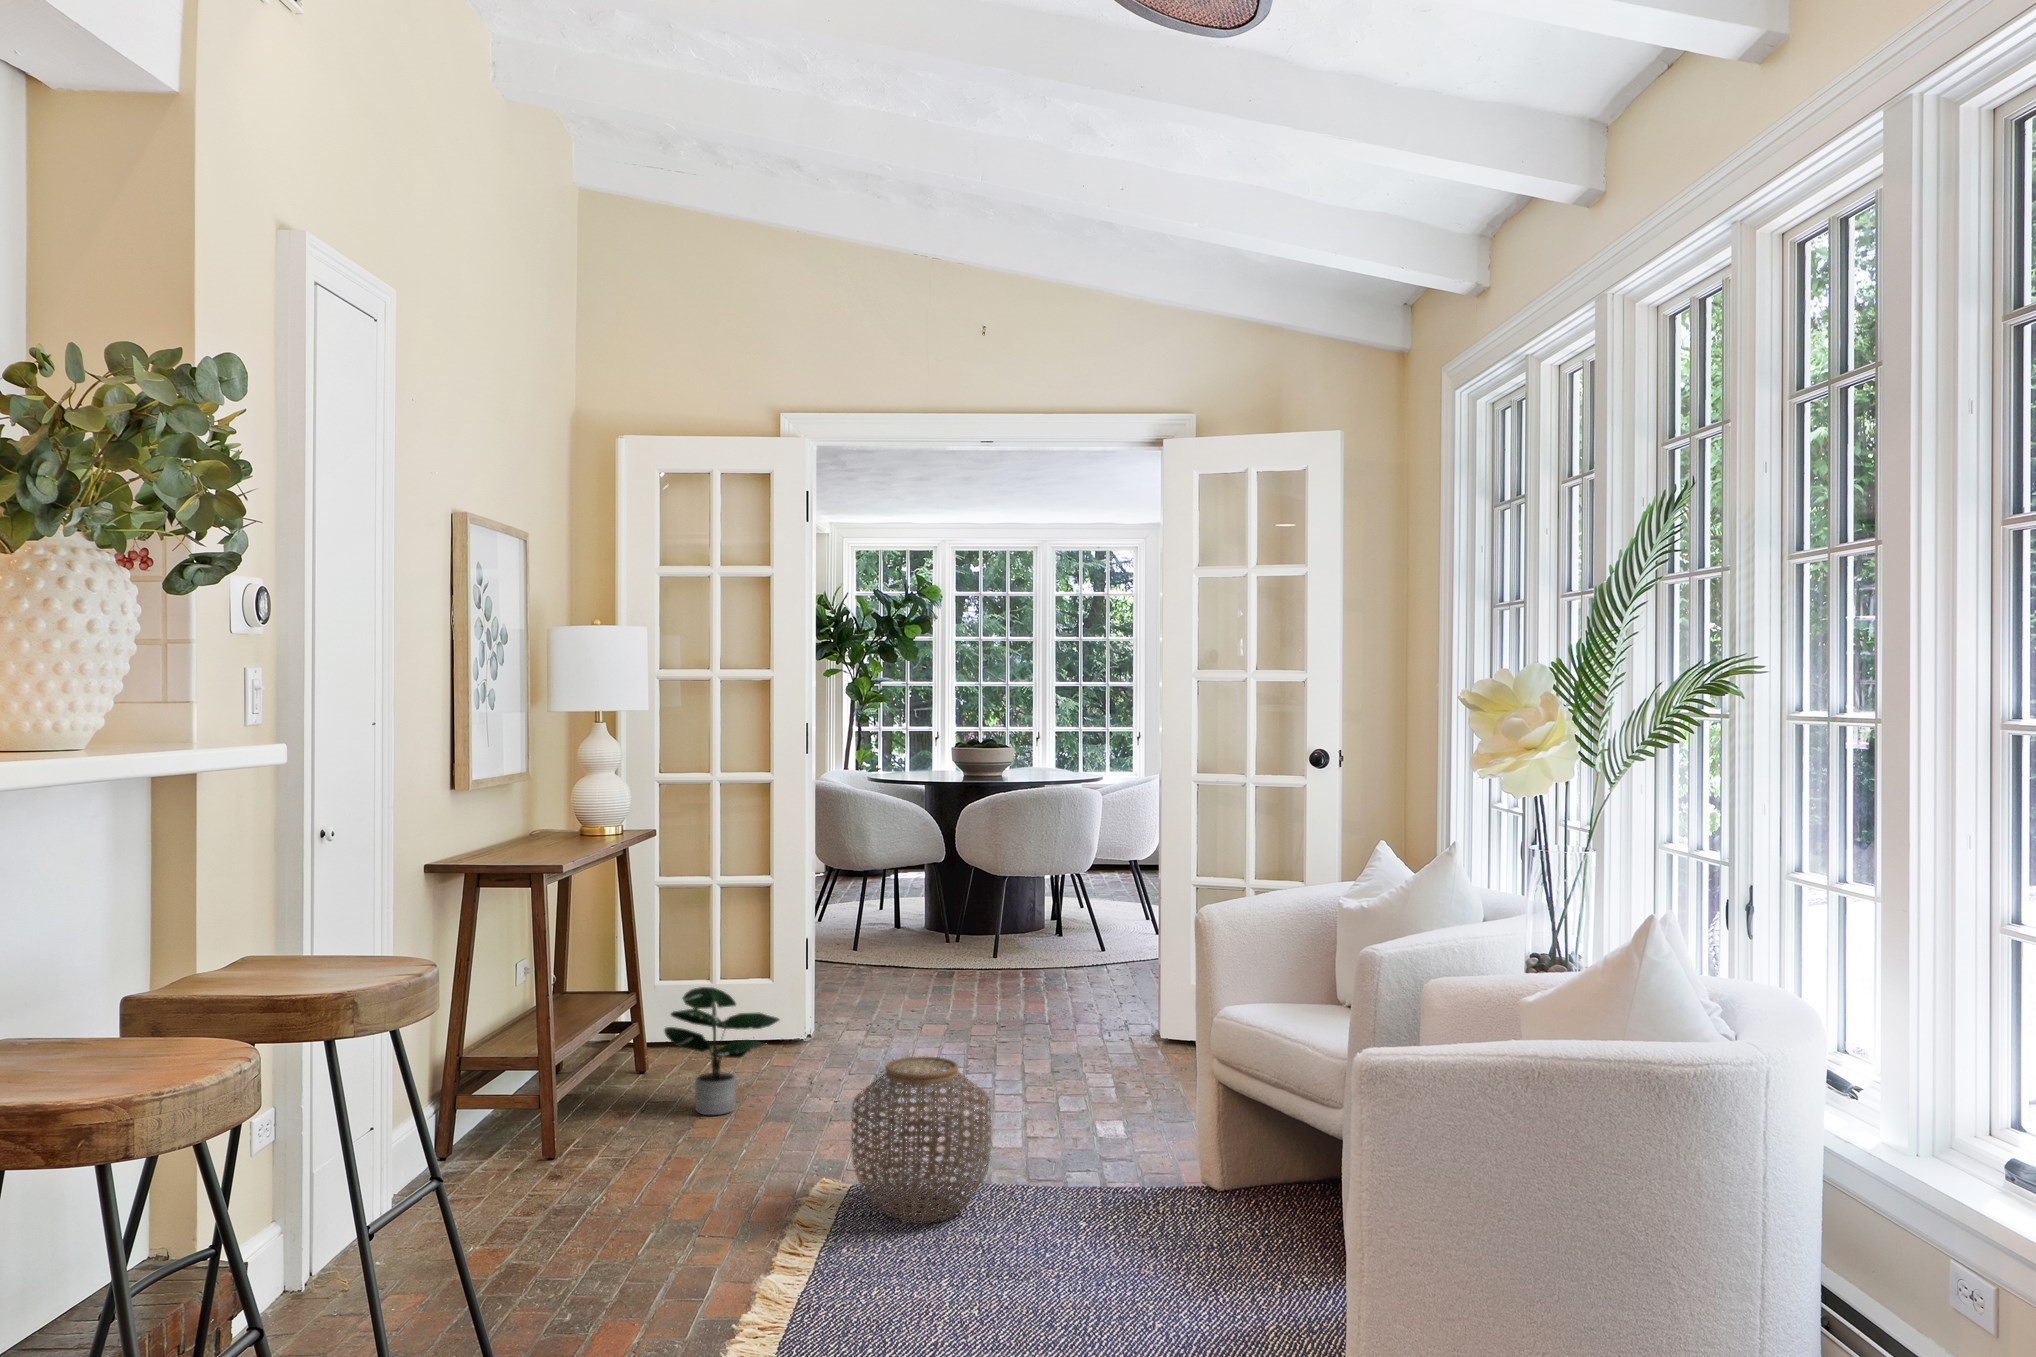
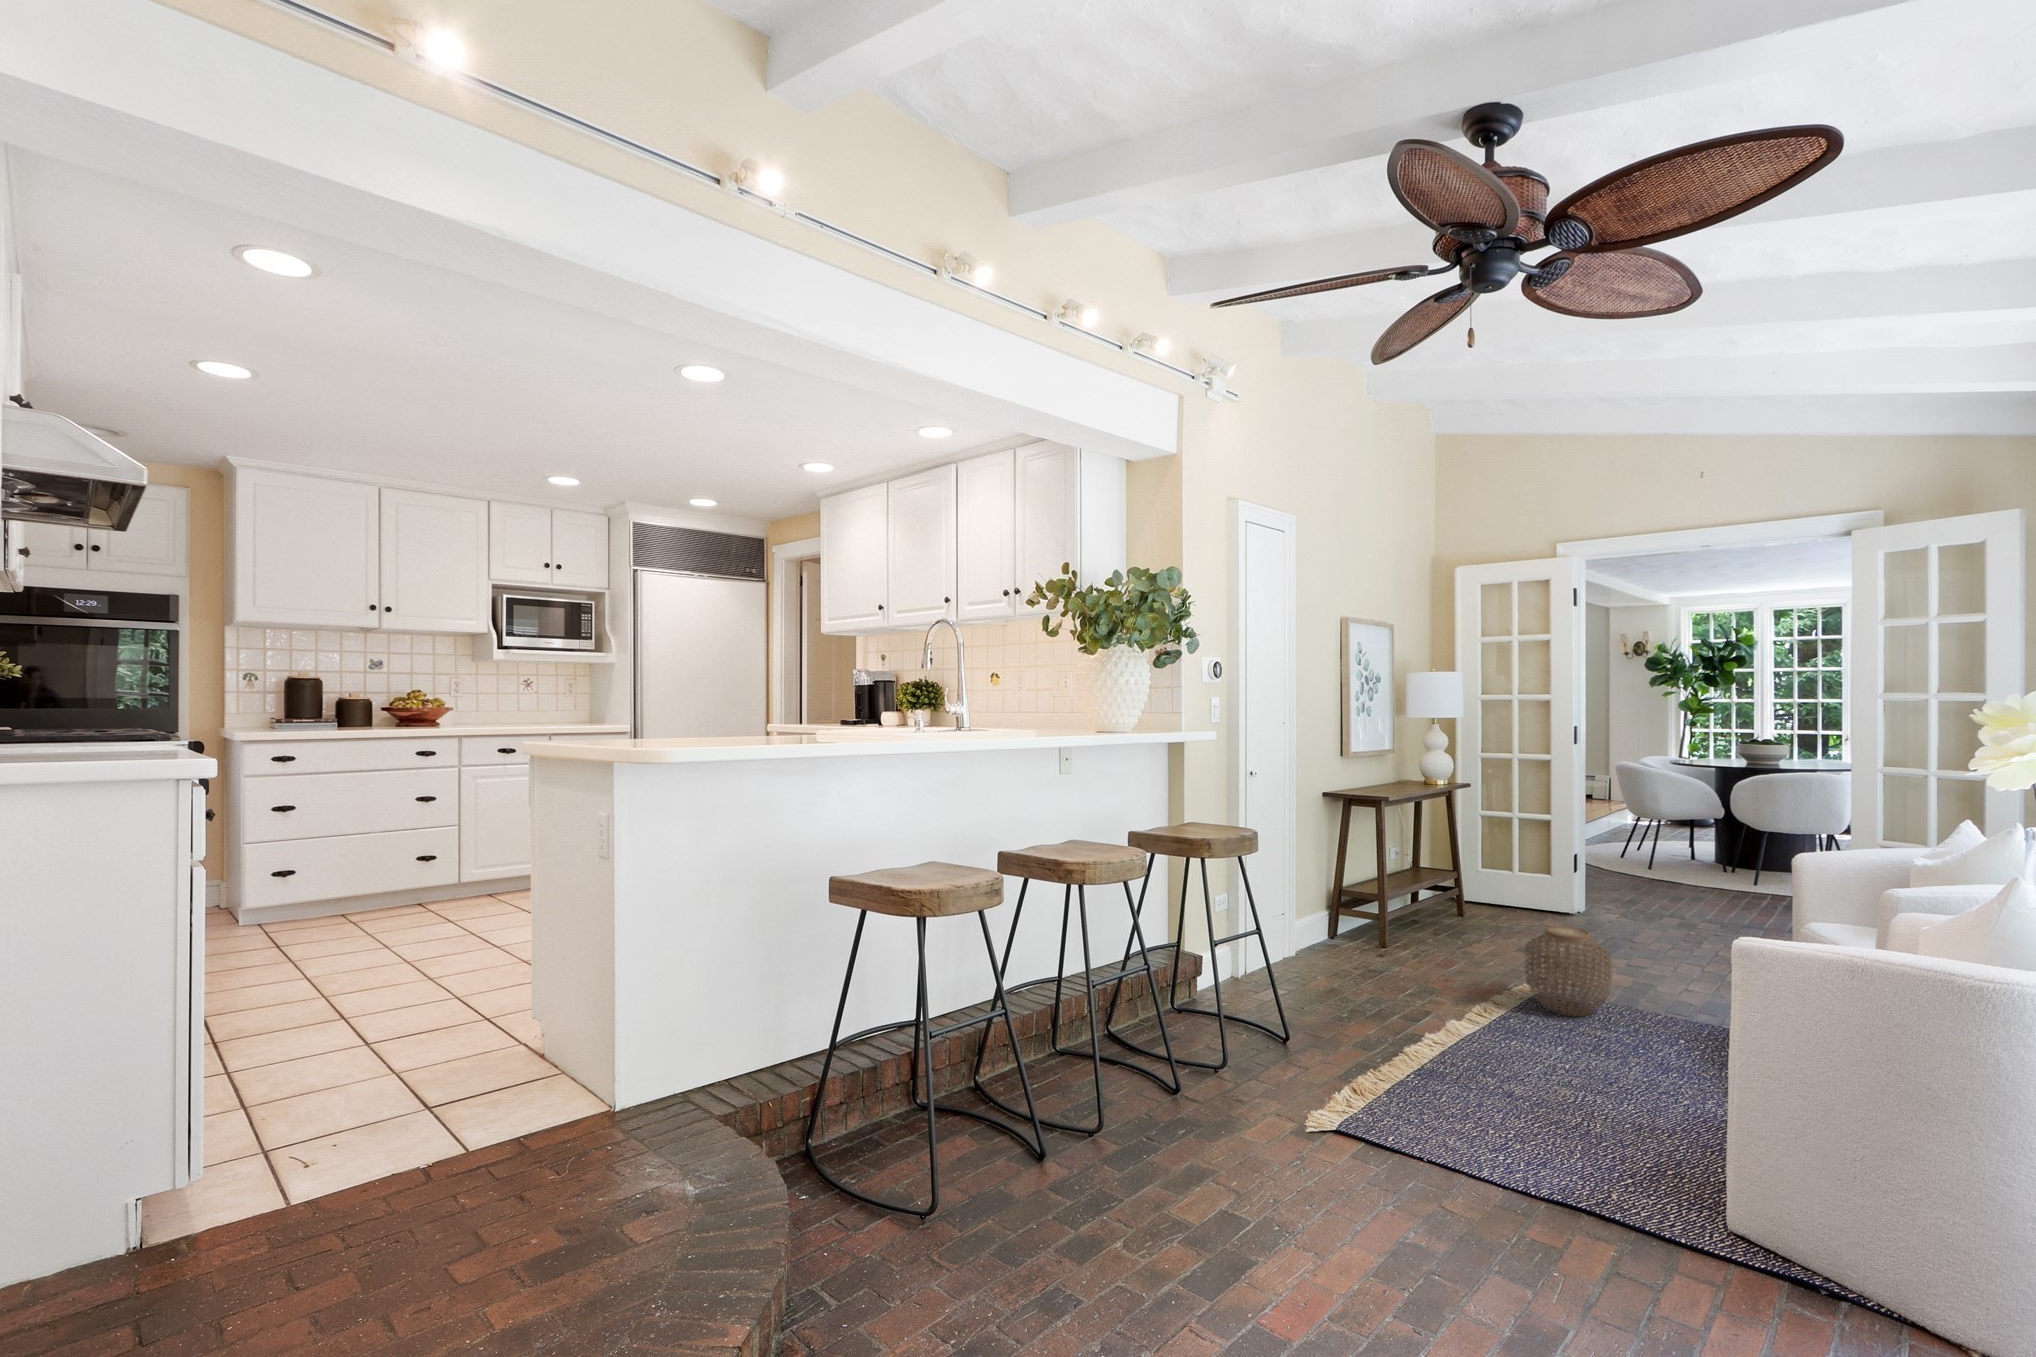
potted plant: present [664,987,779,1115] -> none [1456,874,1524,944]

